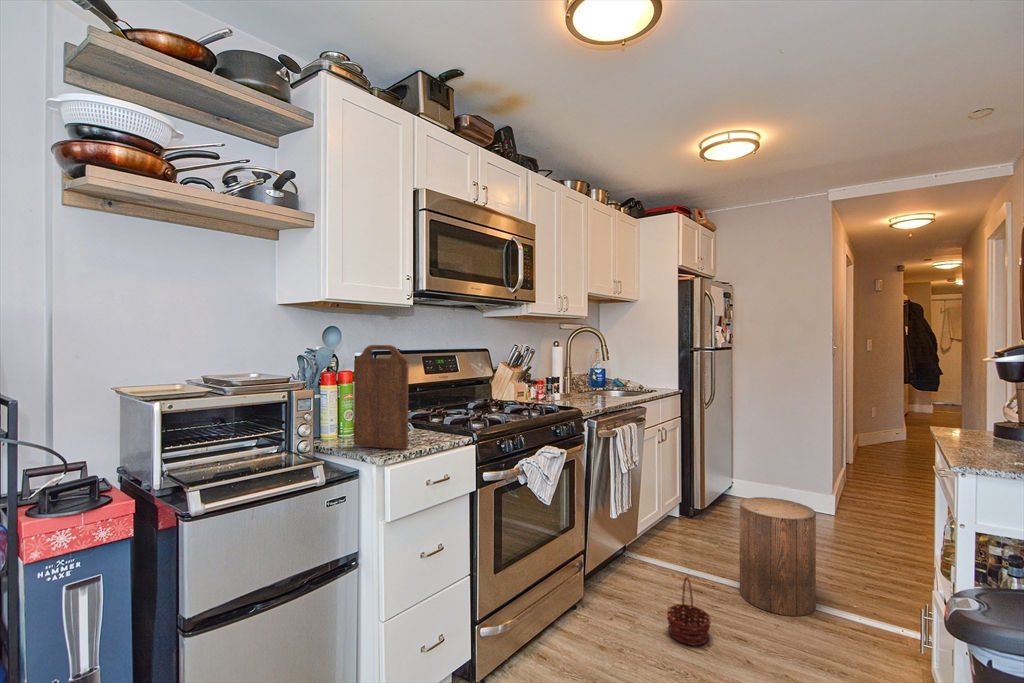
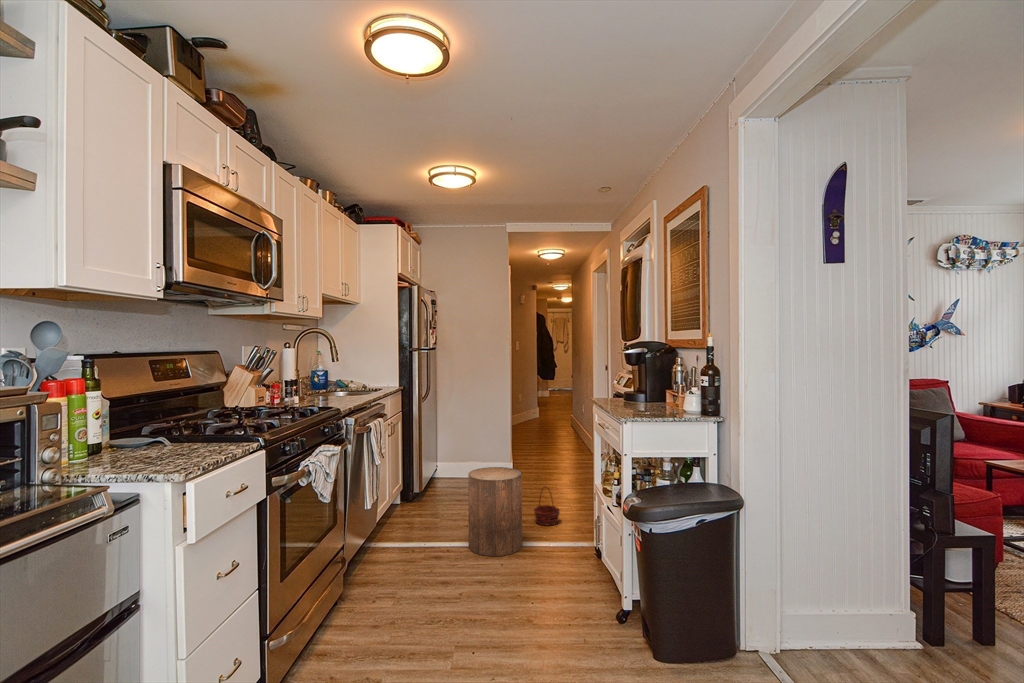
cutting board: present [354,345,409,449] -> none [114,345,198,469]
basket: present [667,577,711,645] -> present [534,487,560,525]

